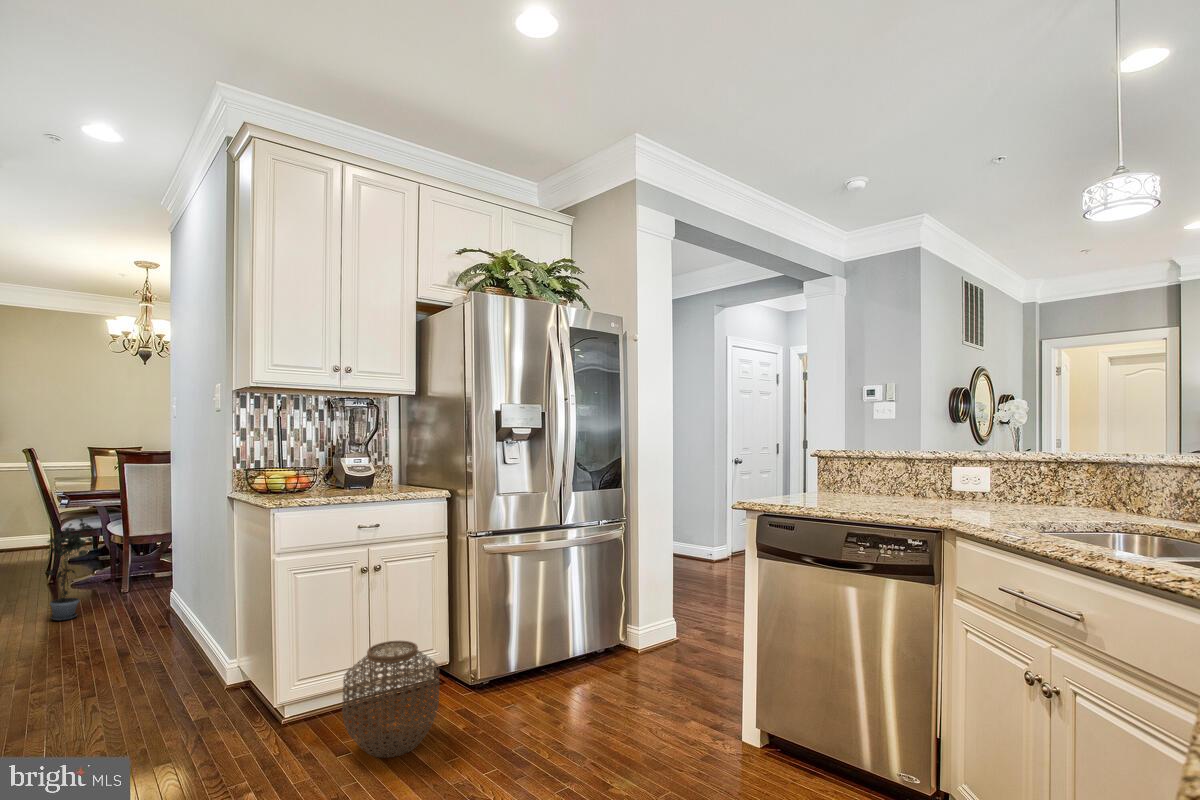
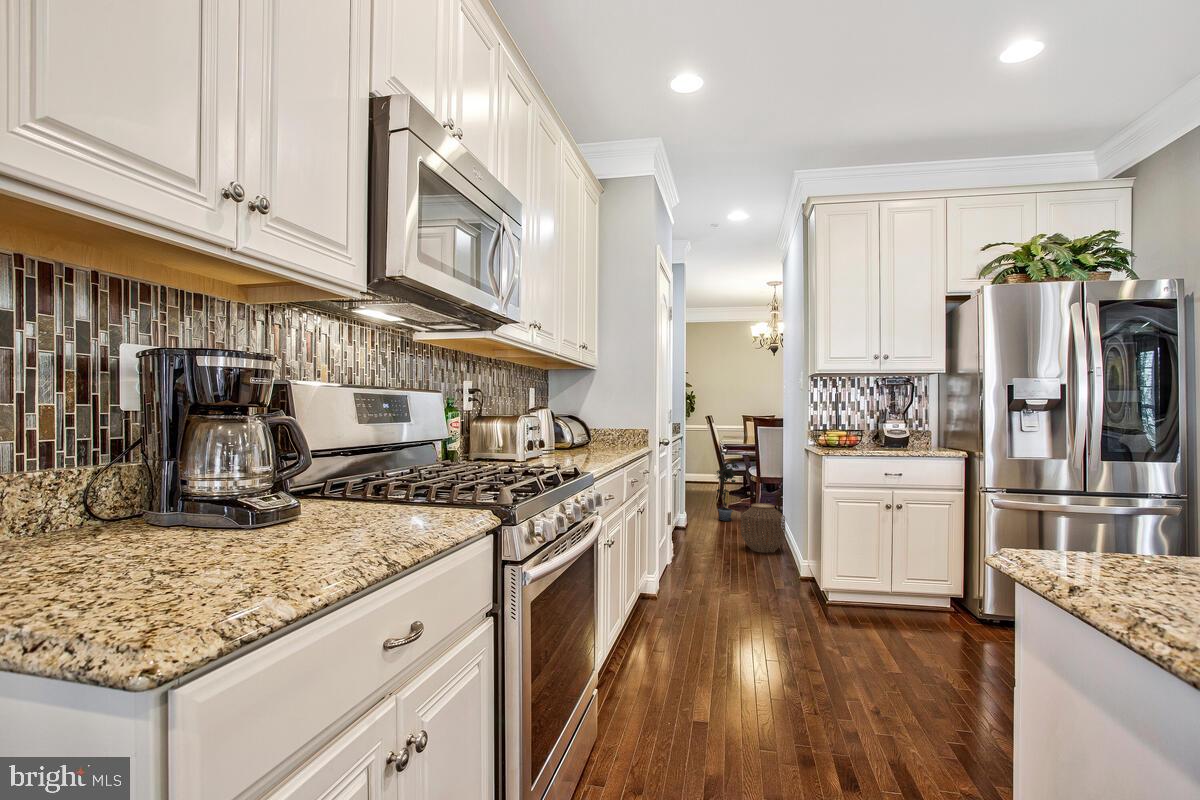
woven basket: present [342,641,439,757] -> present [741,503,785,553]

